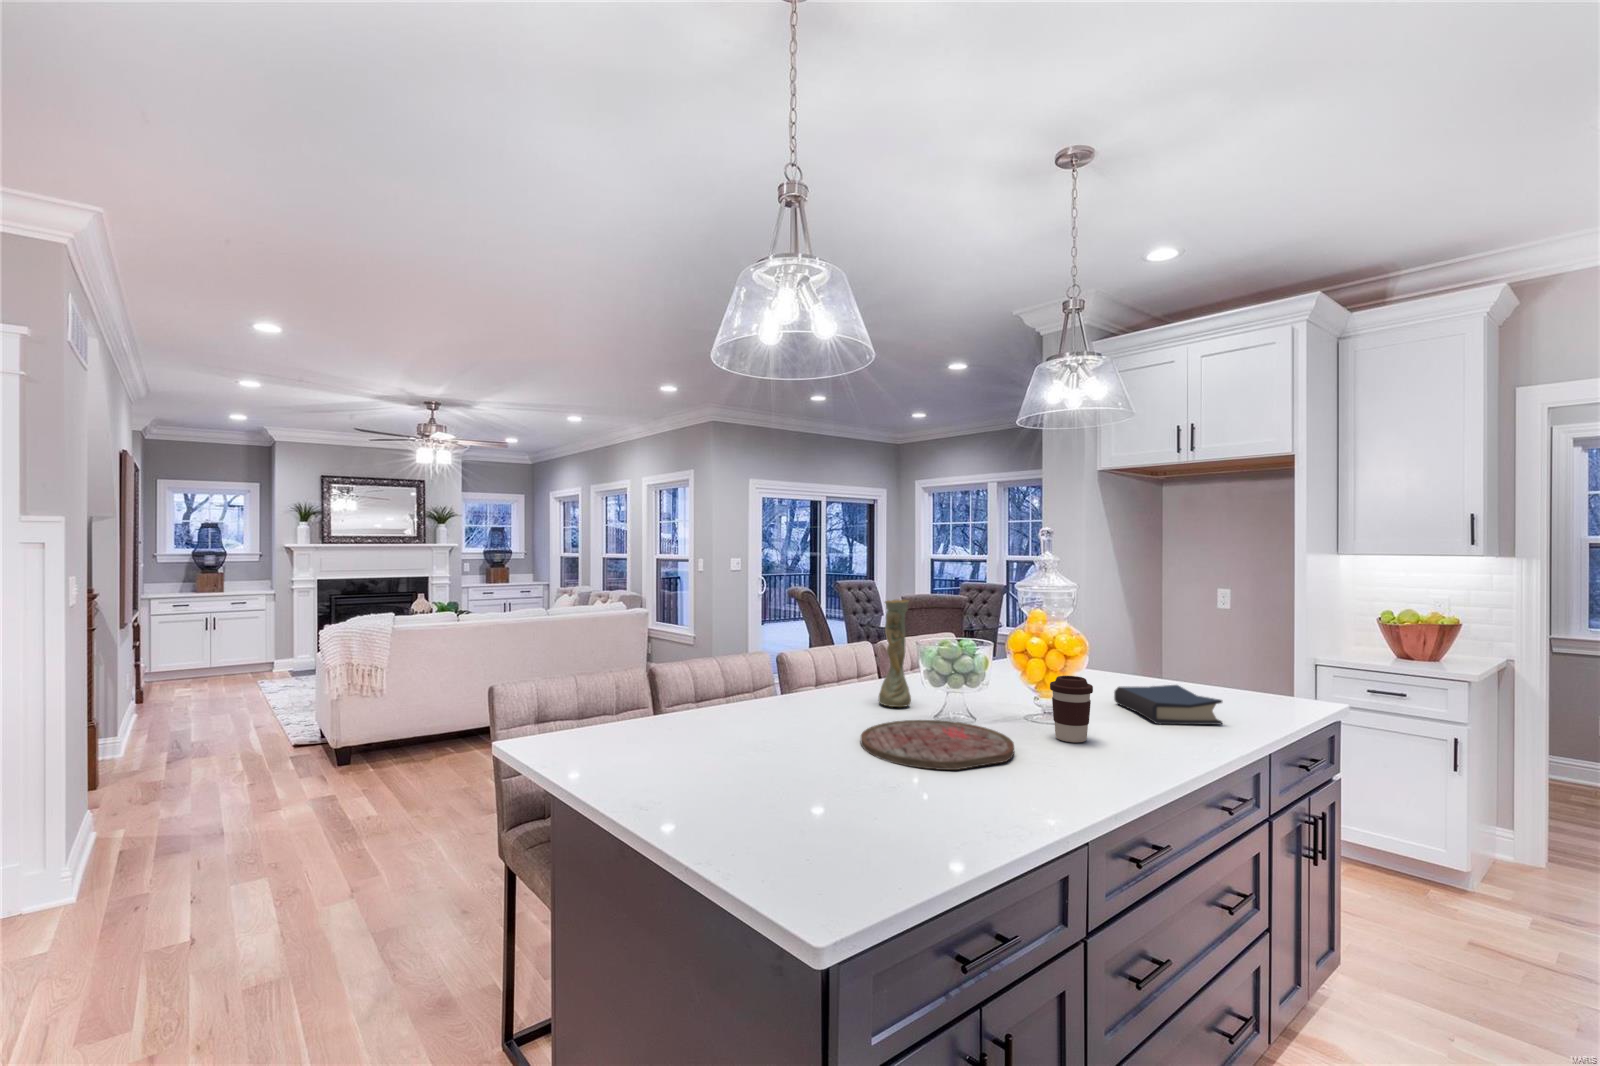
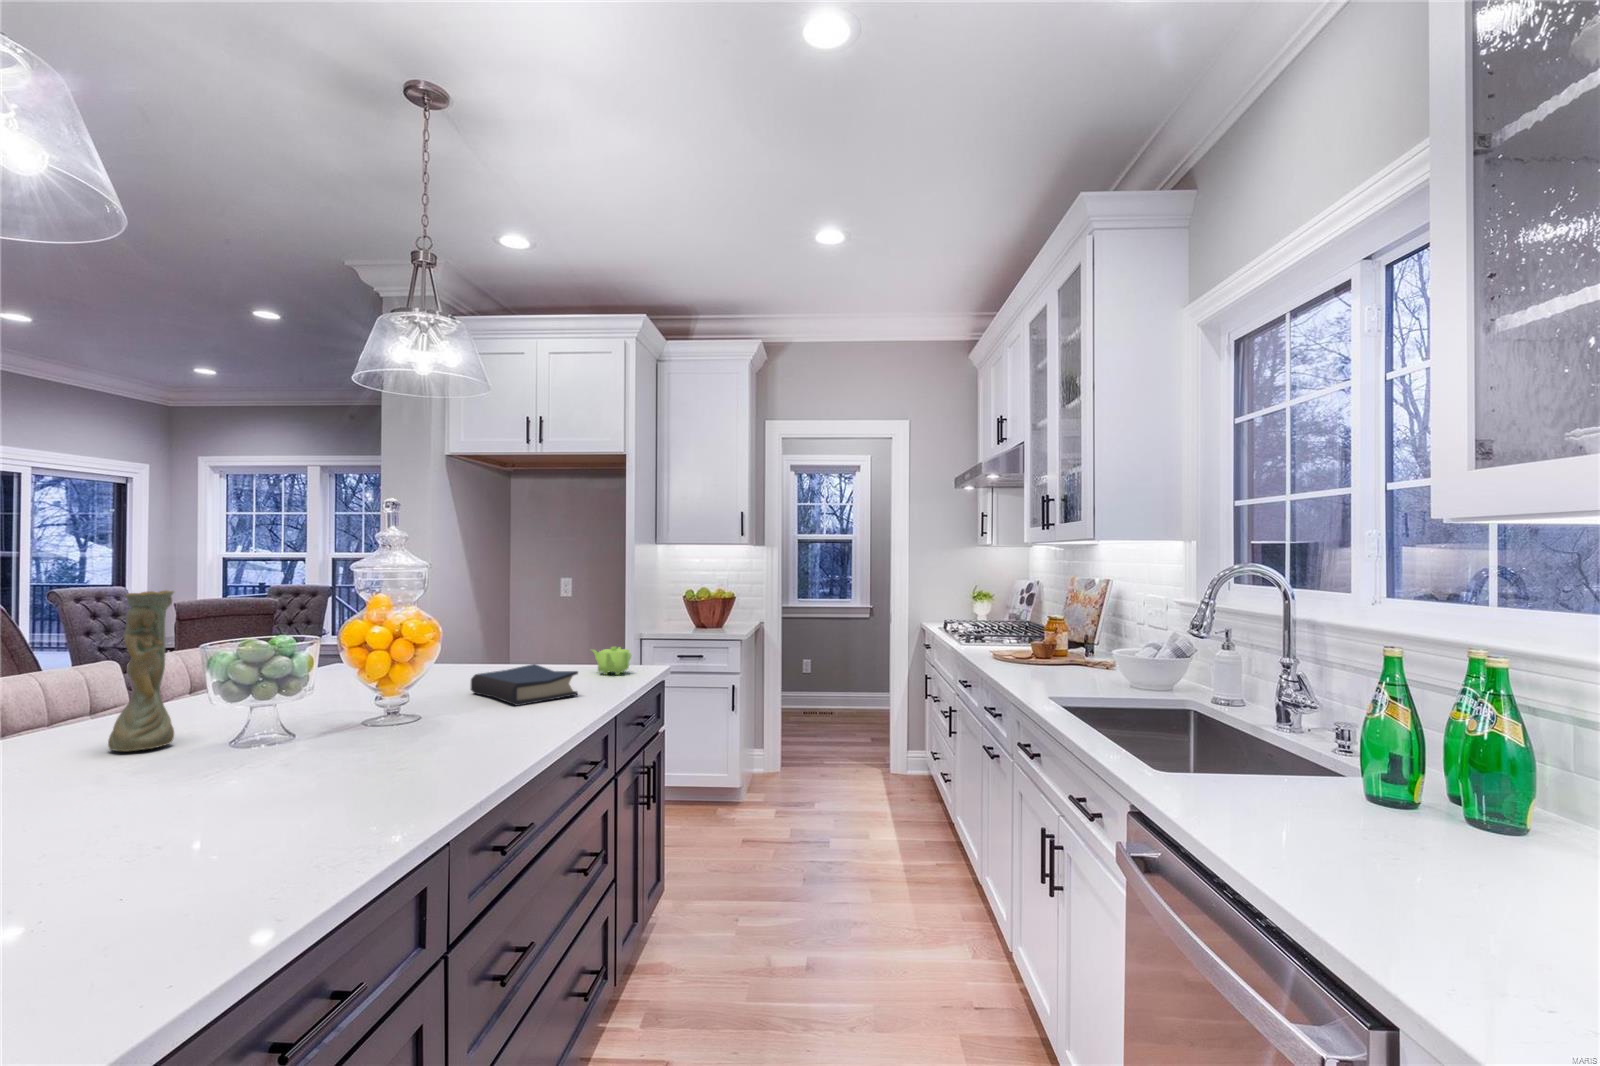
coffee cup: present [1050,676,1093,742] -> none [396,665,450,743]
teapot: none [1241,677,1292,710] -> present [592,647,631,675]
cutting board: present [861,720,1014,770] -> none [58,749,346,835]

